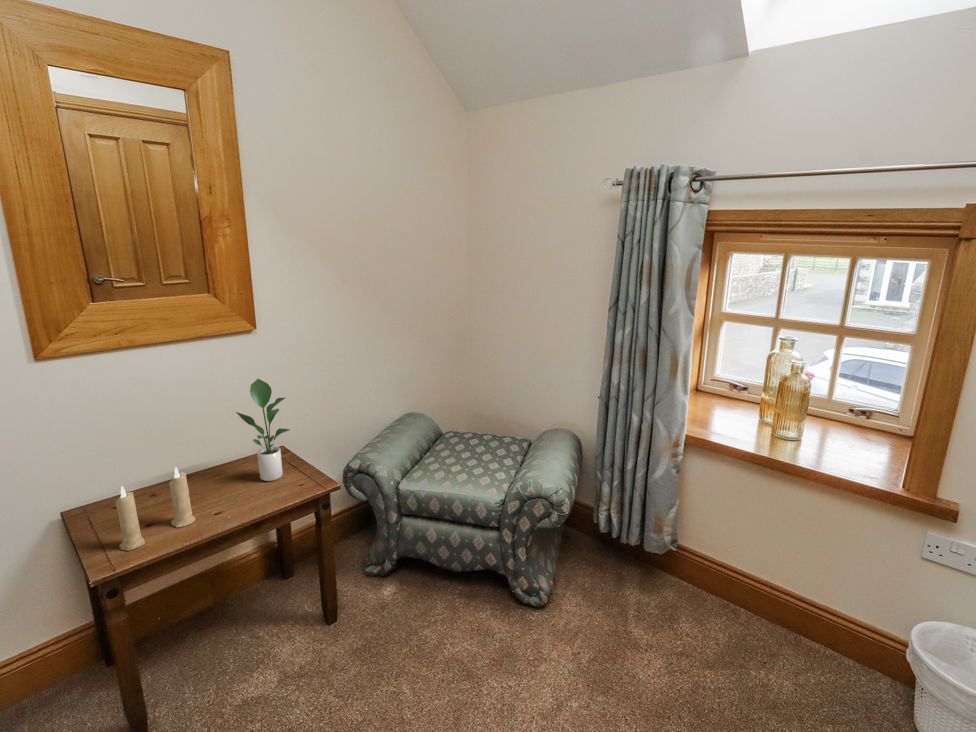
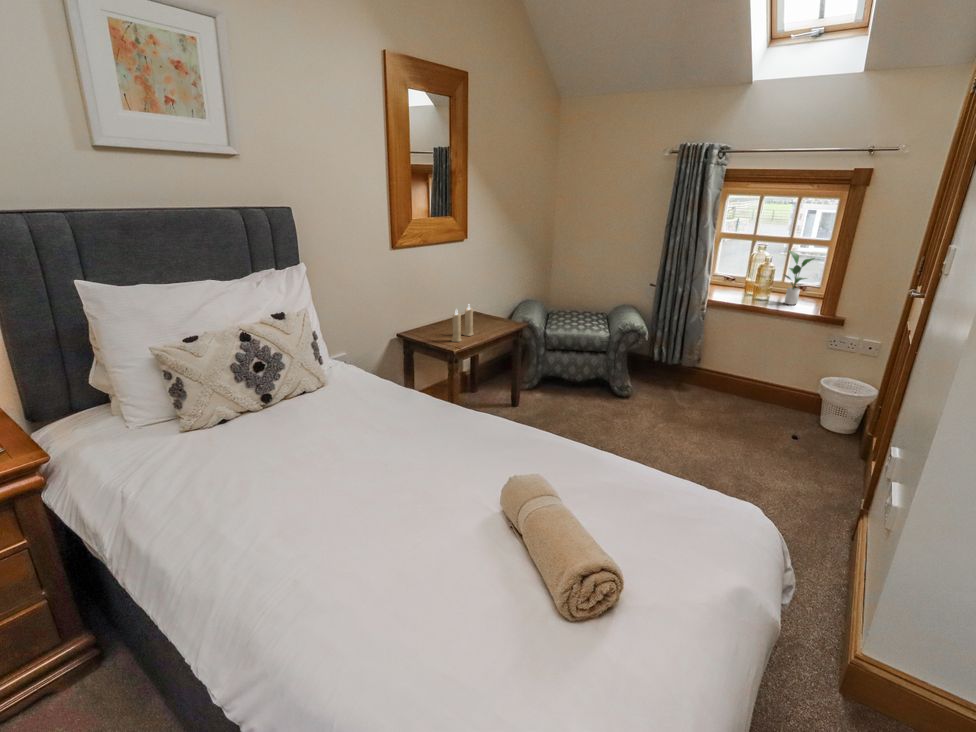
potted plant: present [236,379,289,481] -> present [784,250,815,305]

